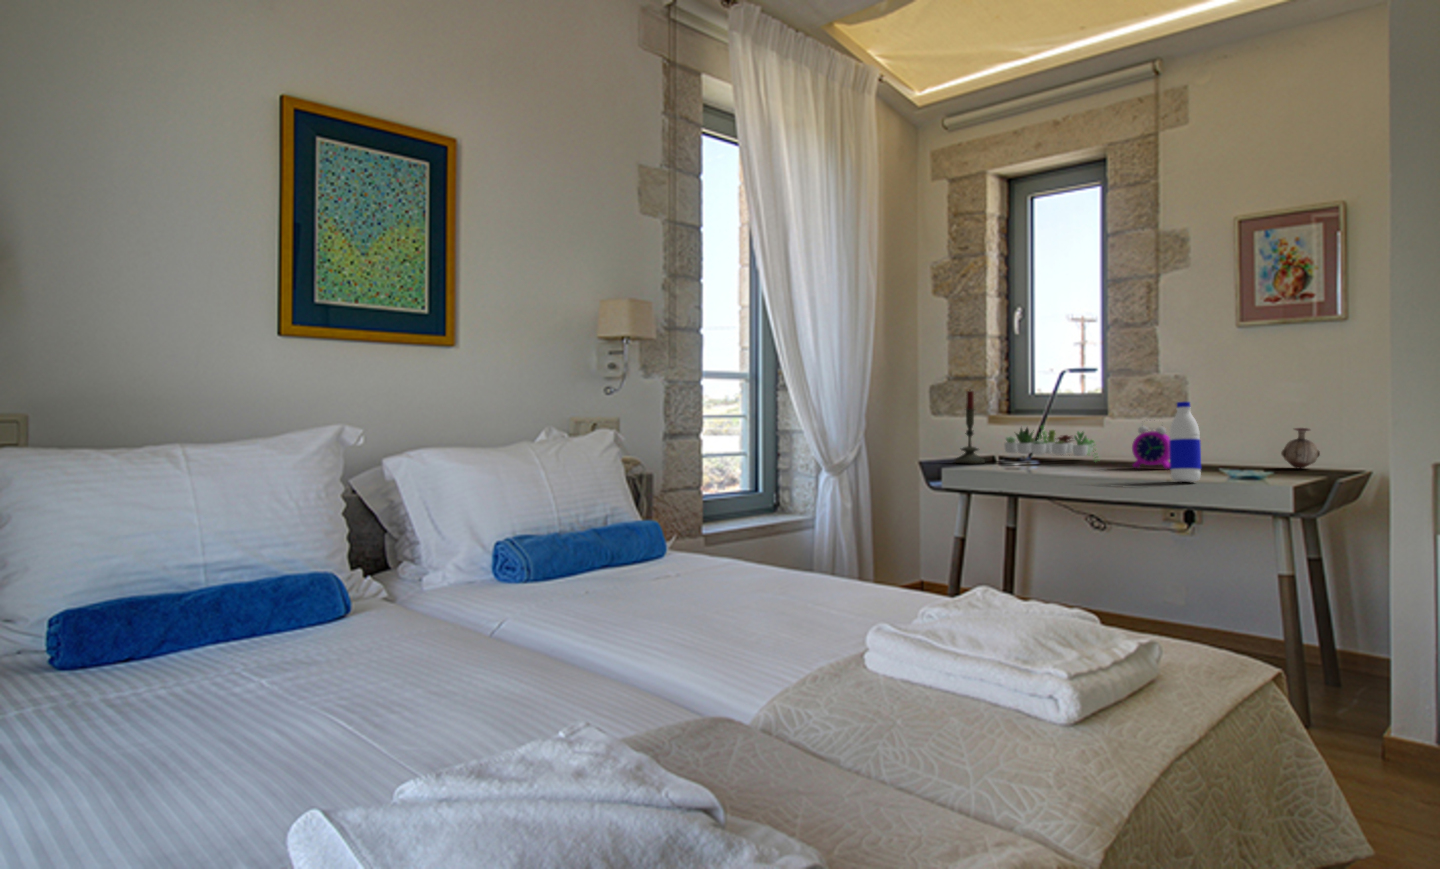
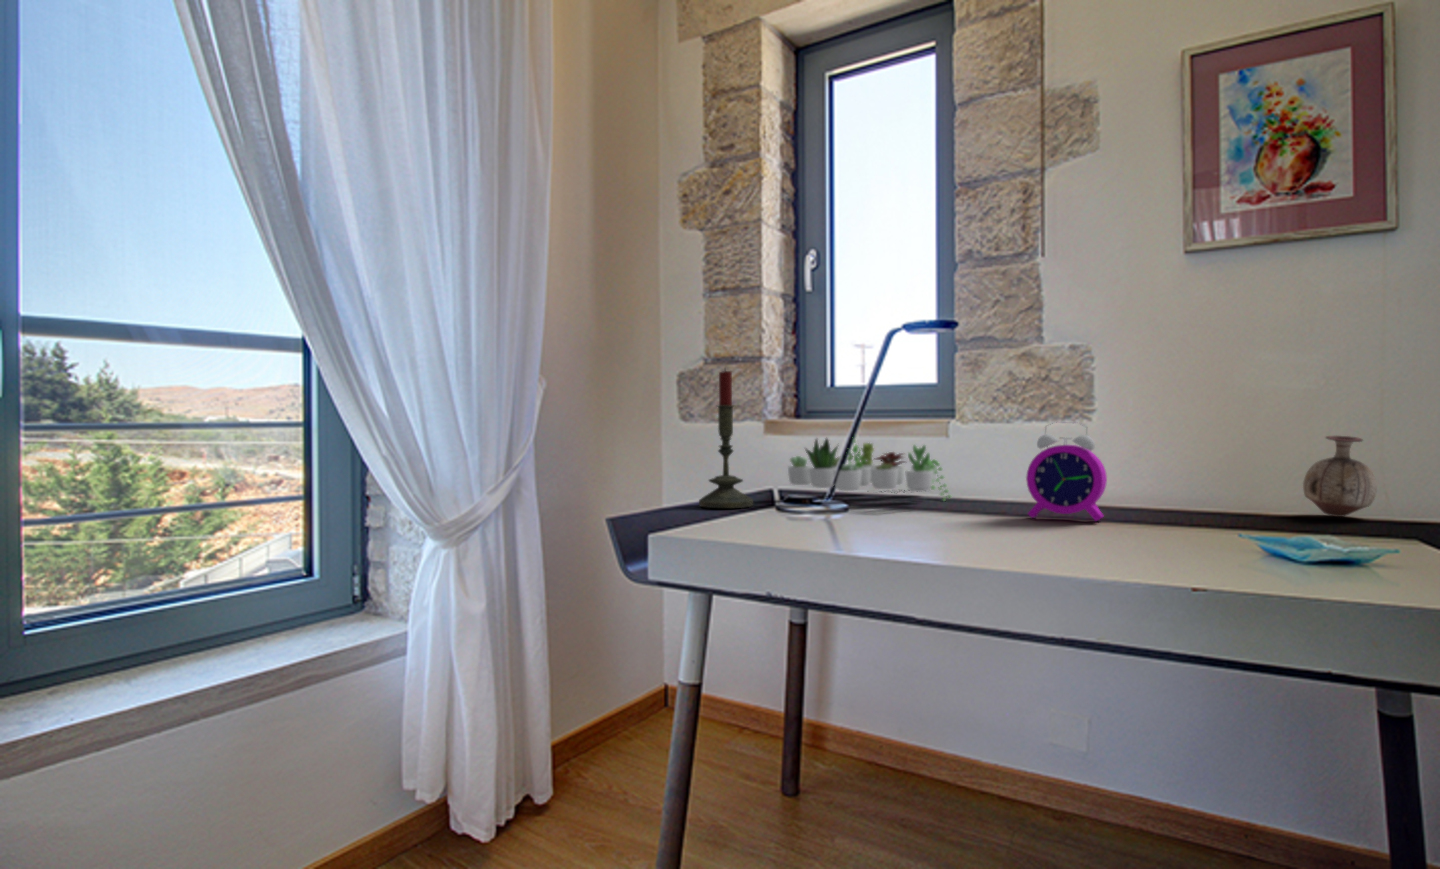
water bottle: present [1169,402,1201,482] -> none [1178,367,1272,581]

